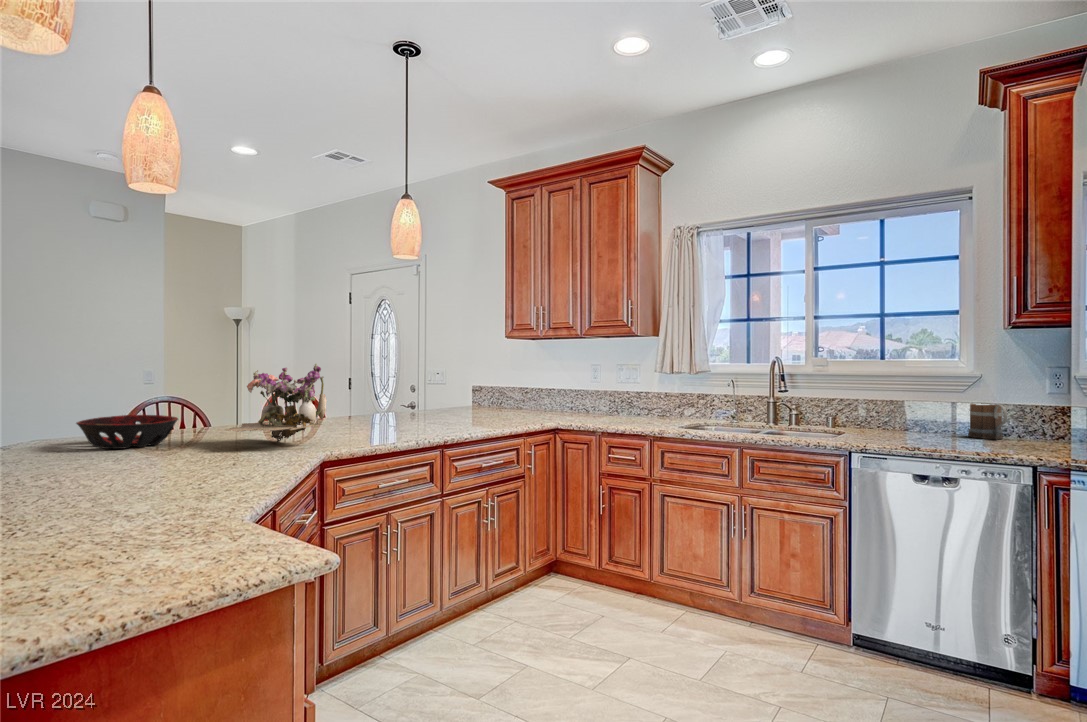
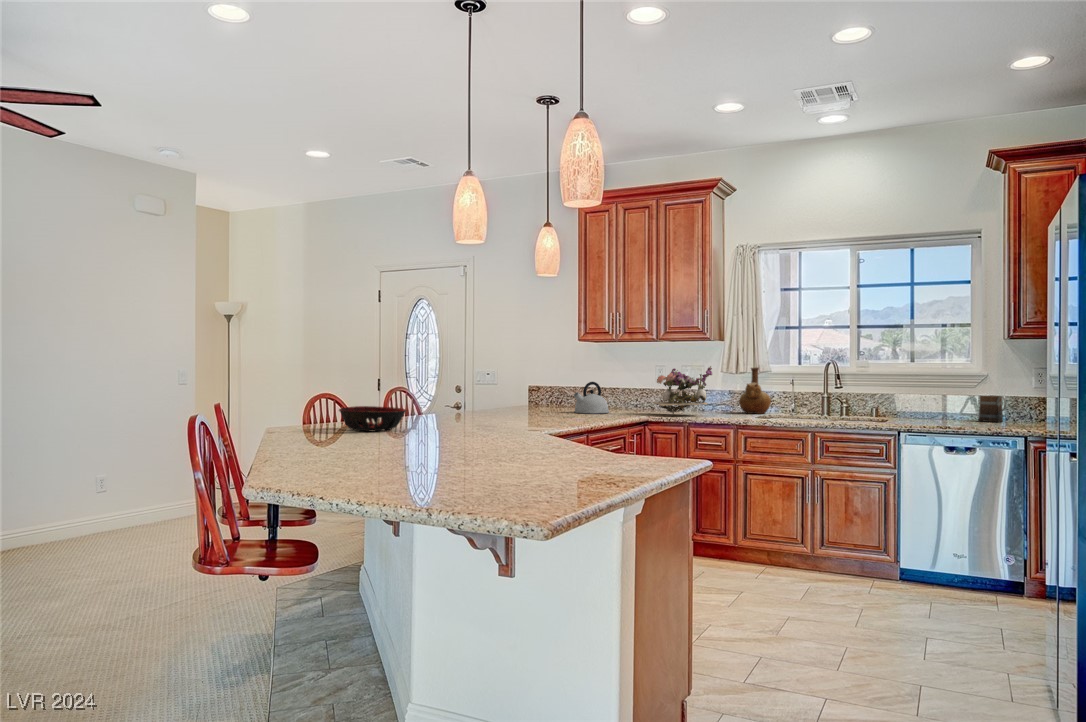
flower arrangement: present [225,364,327,442] -> present [653,366,712,414]
vase: none [671,367,708,421] -> present [739,367,771,414]
kettle: none [478,383,521,419] -> present [574,382,609,413]

